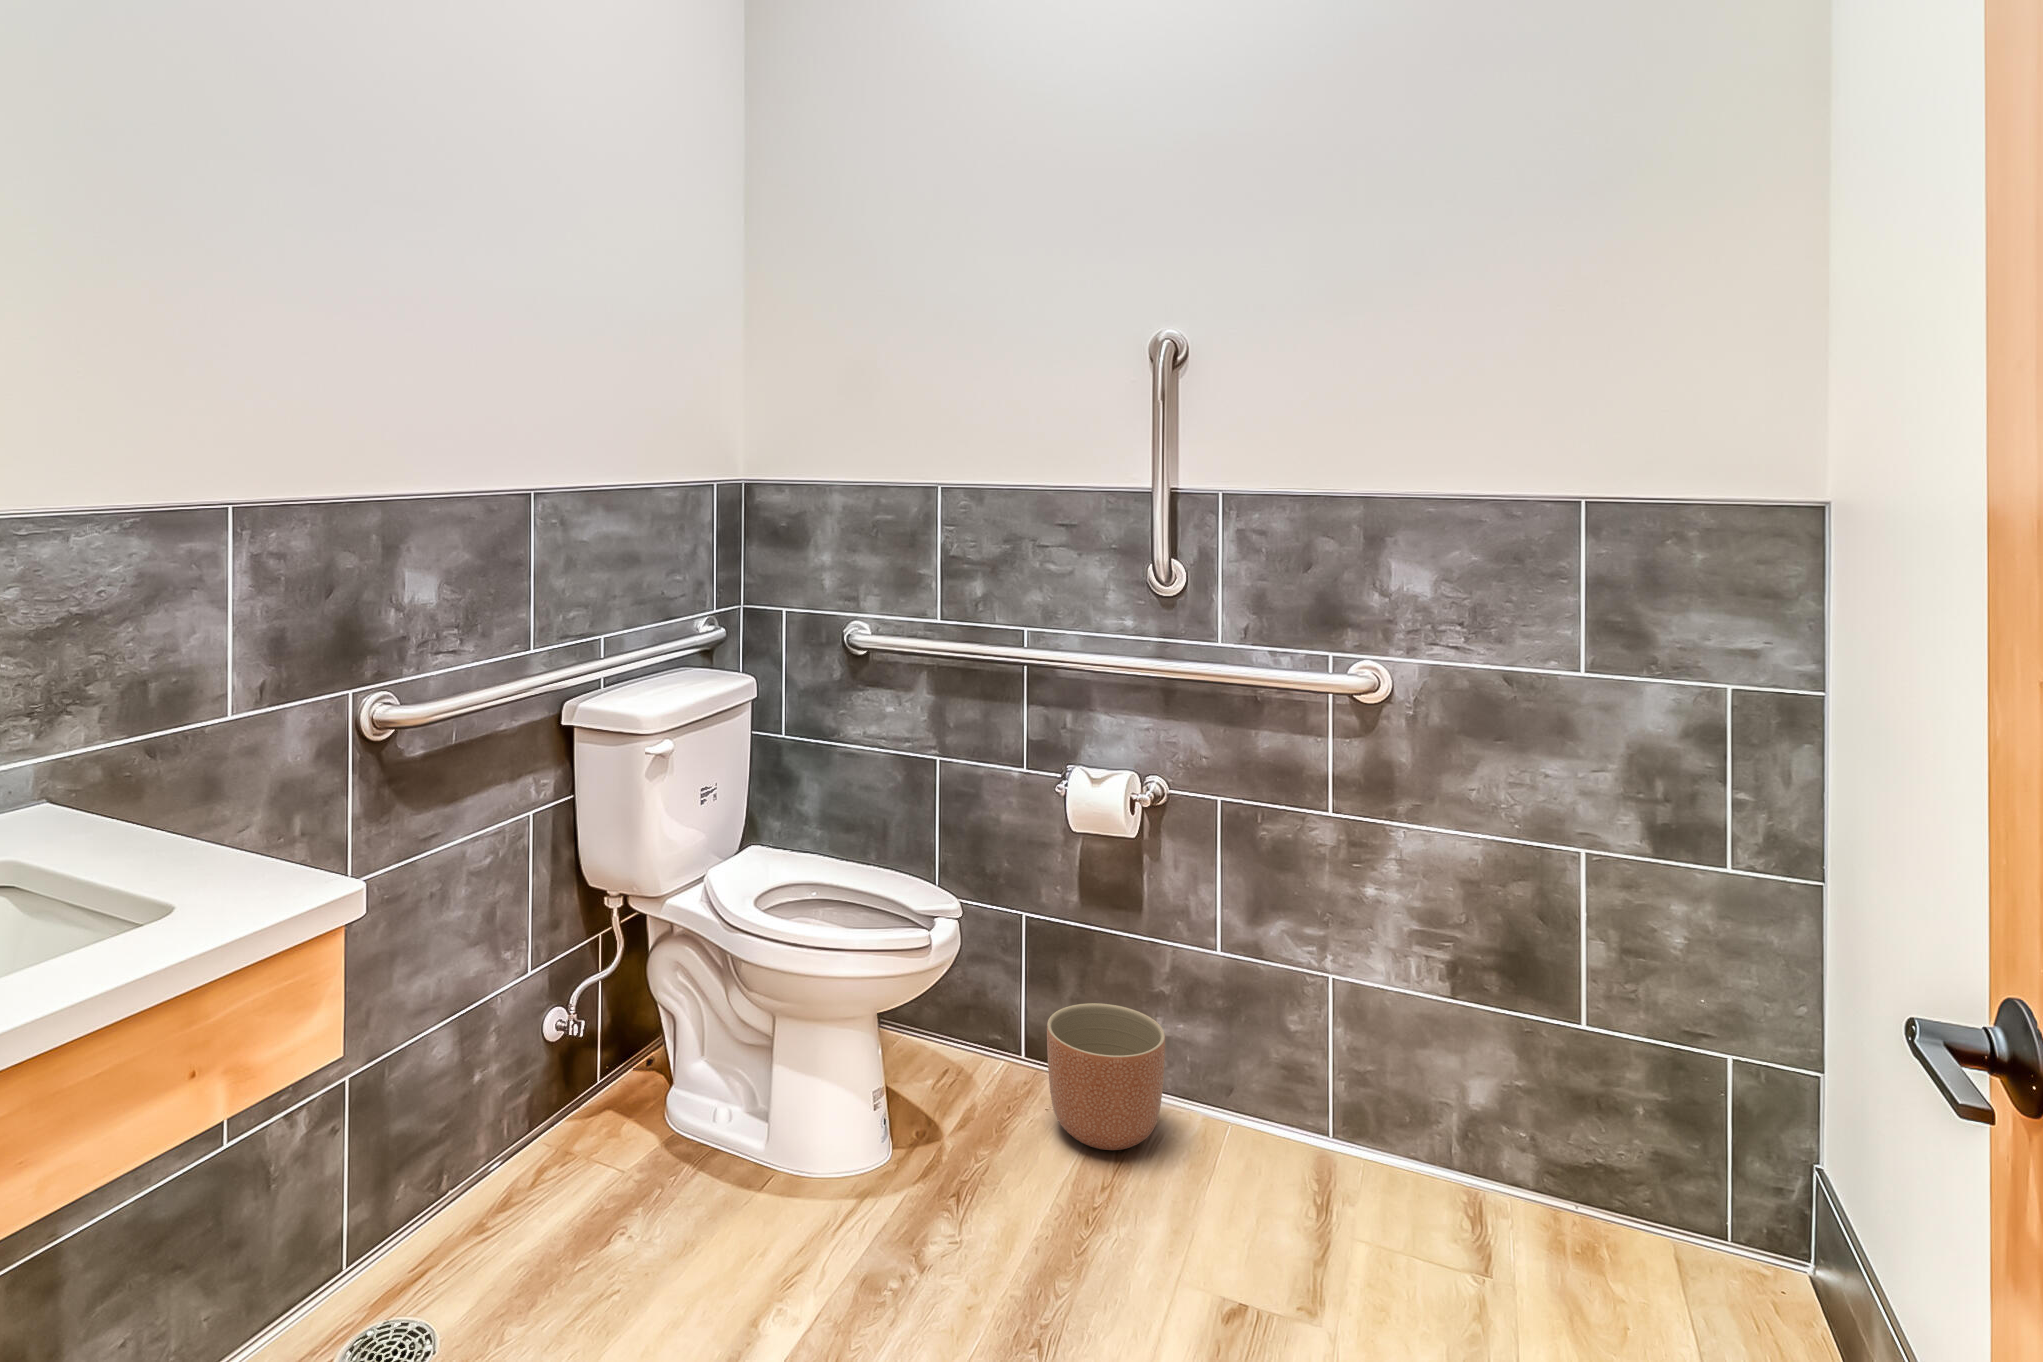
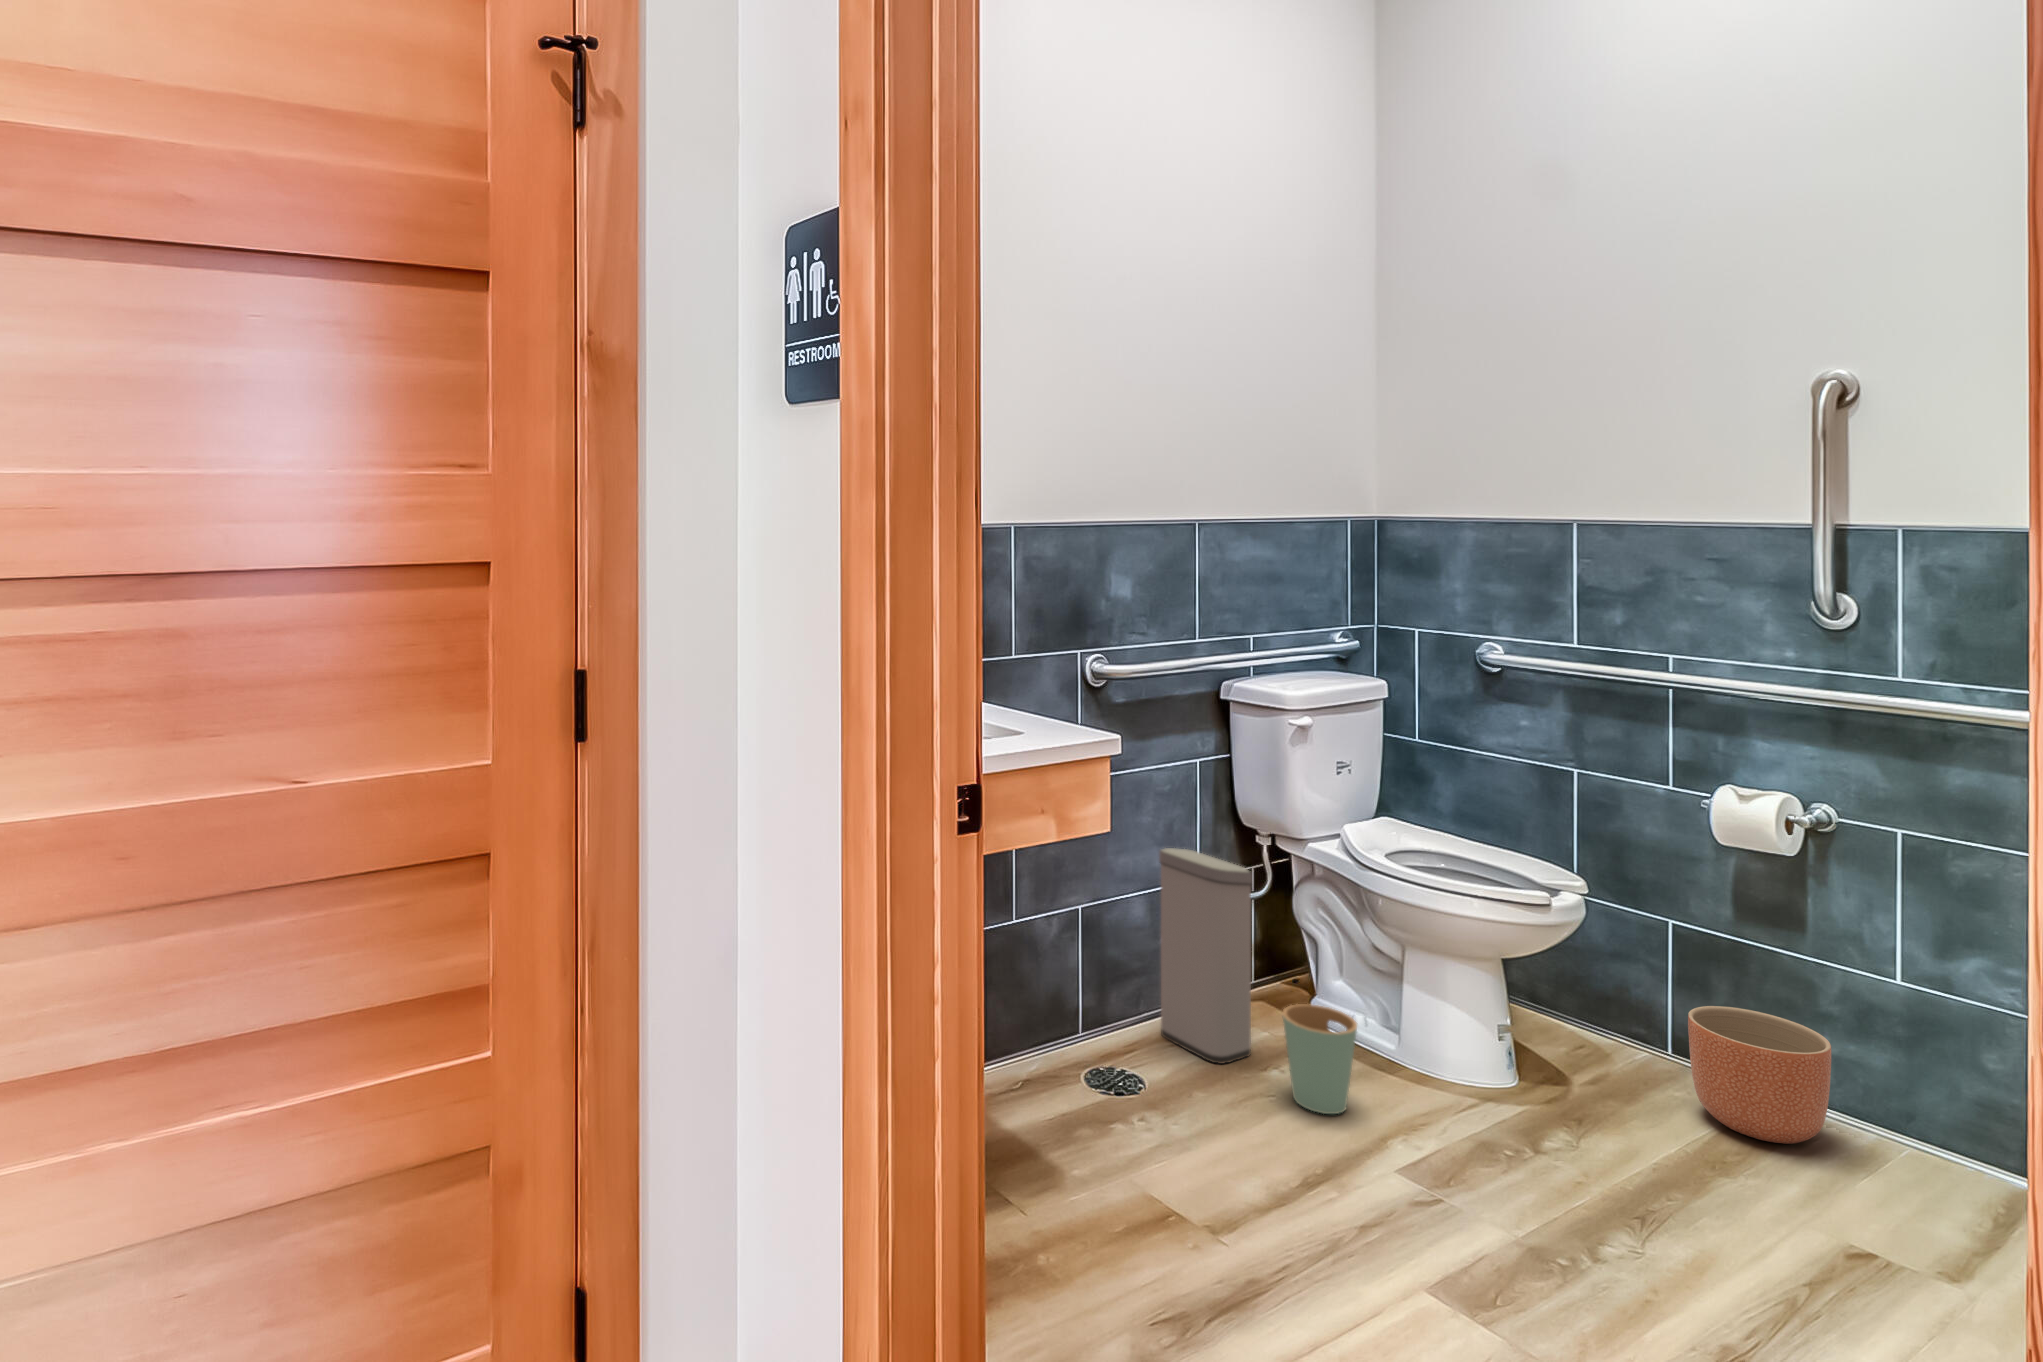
trash can: none [472,945,725,1290] -> present [1159,848,1357,1114]

